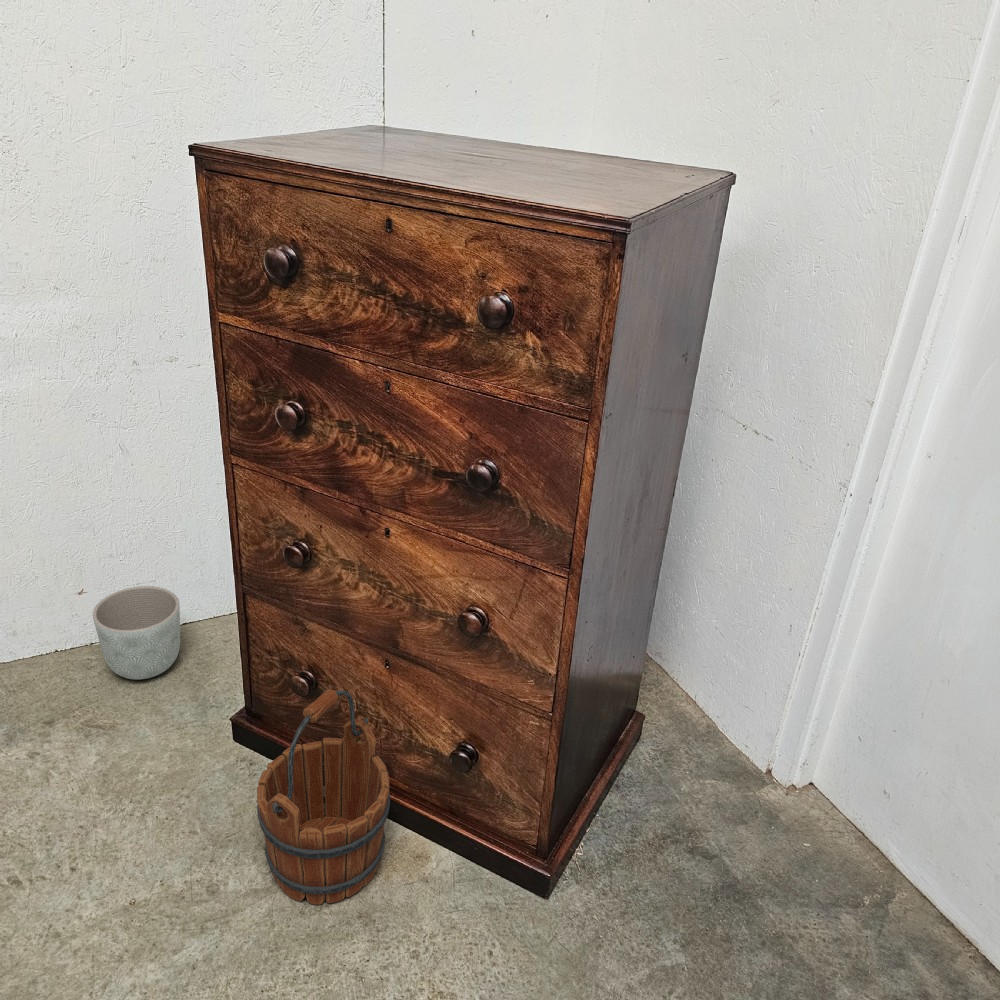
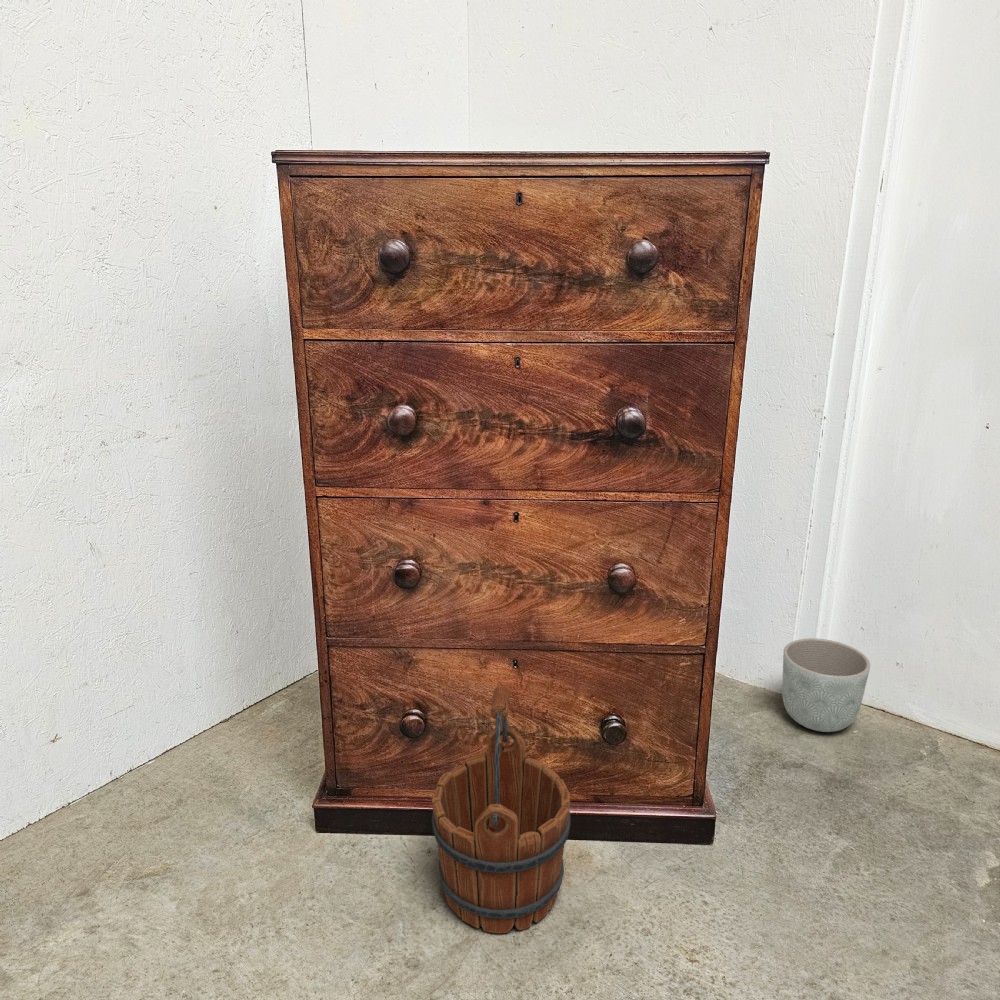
planter: present [93,586,180,680] -> present [782,638,870,732]

